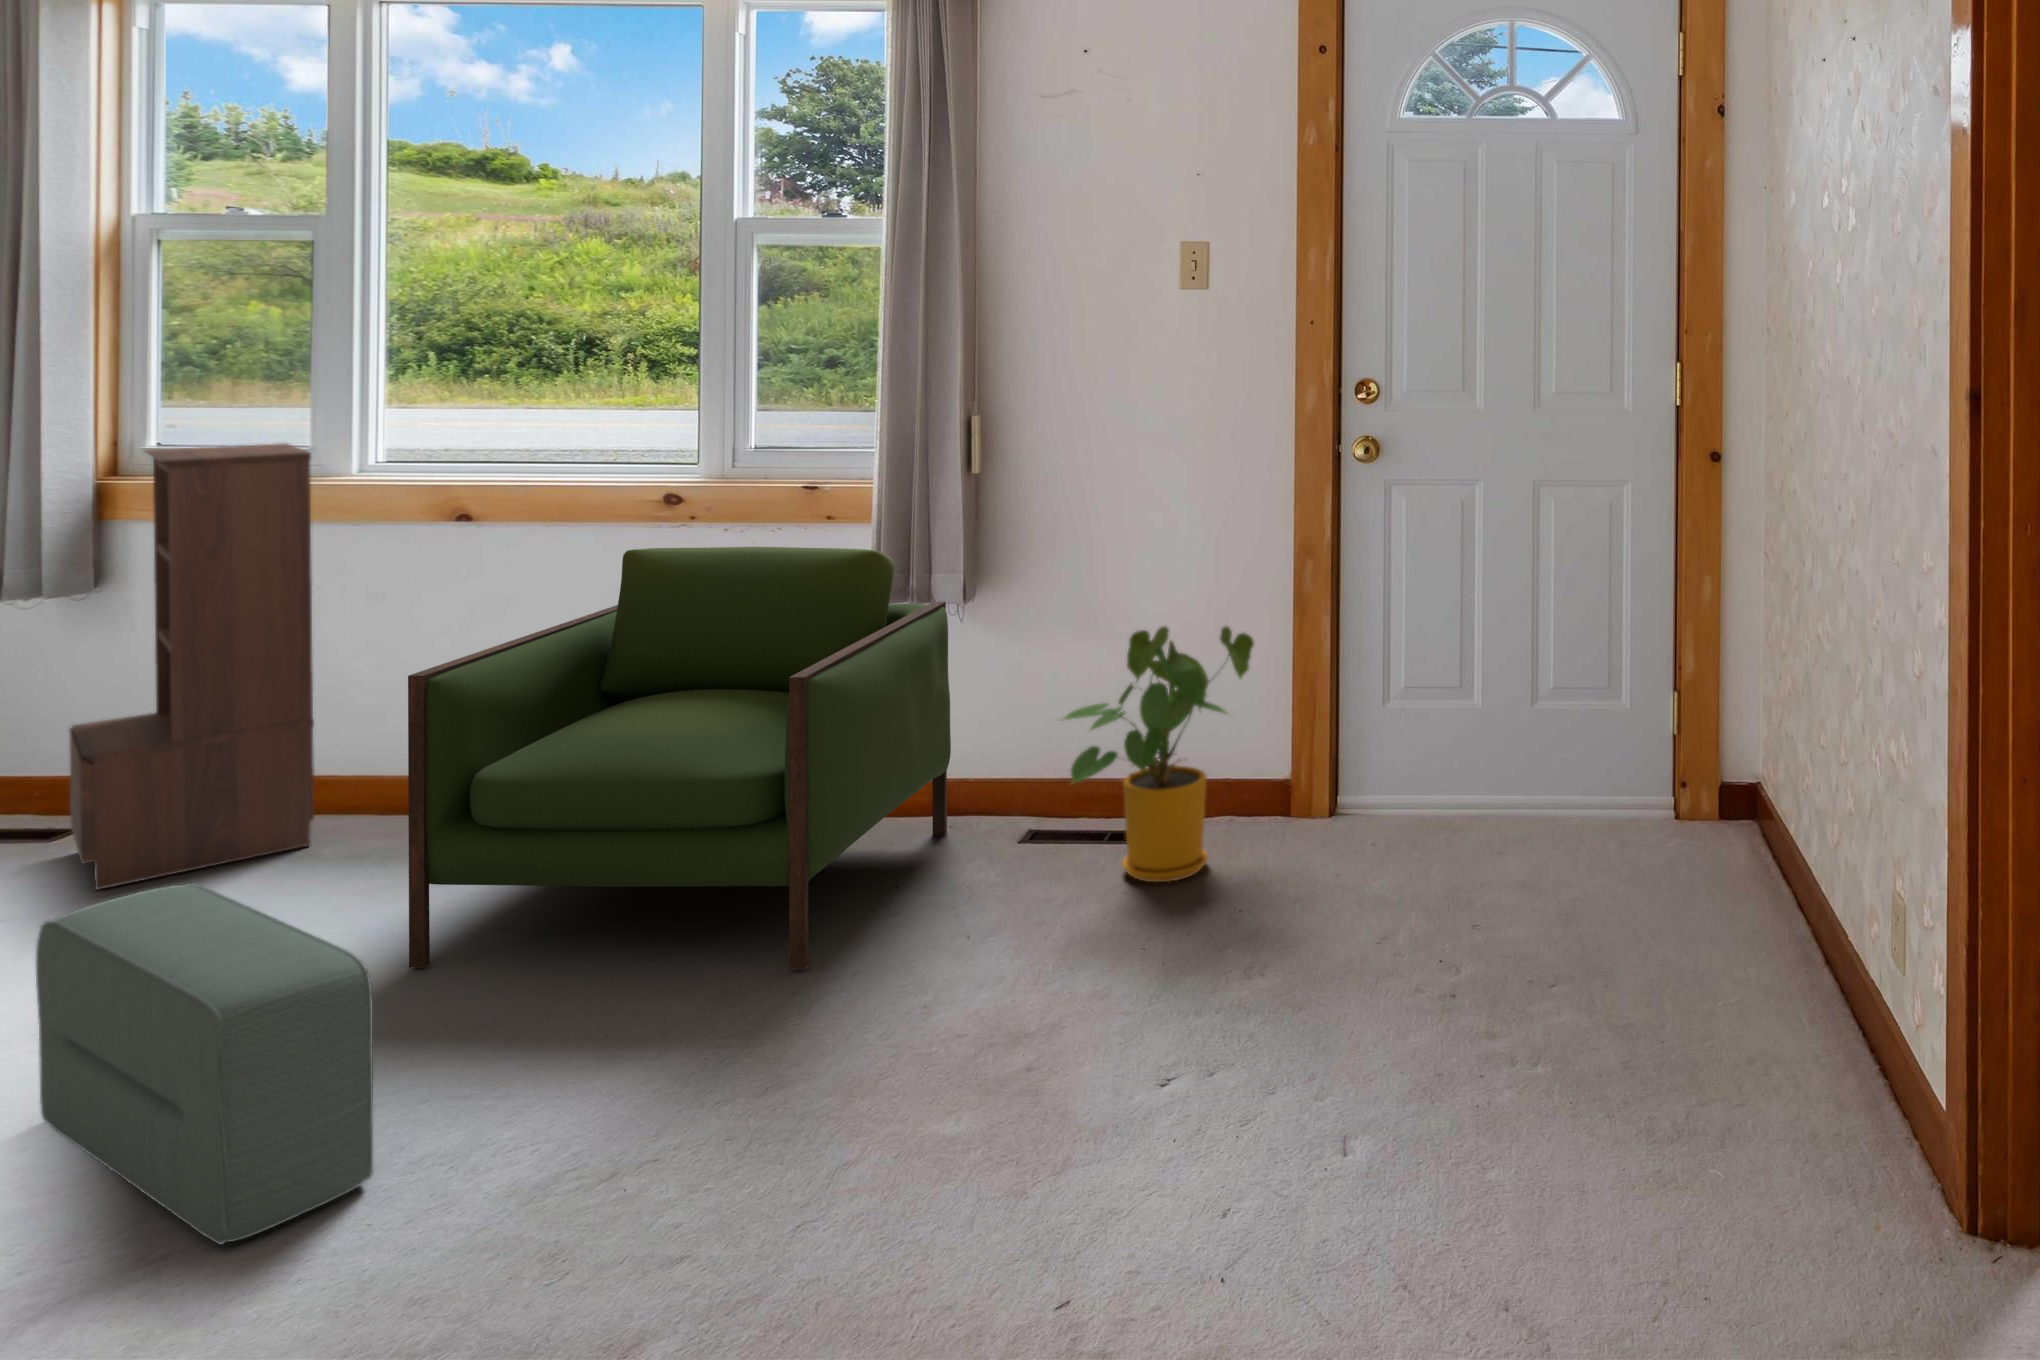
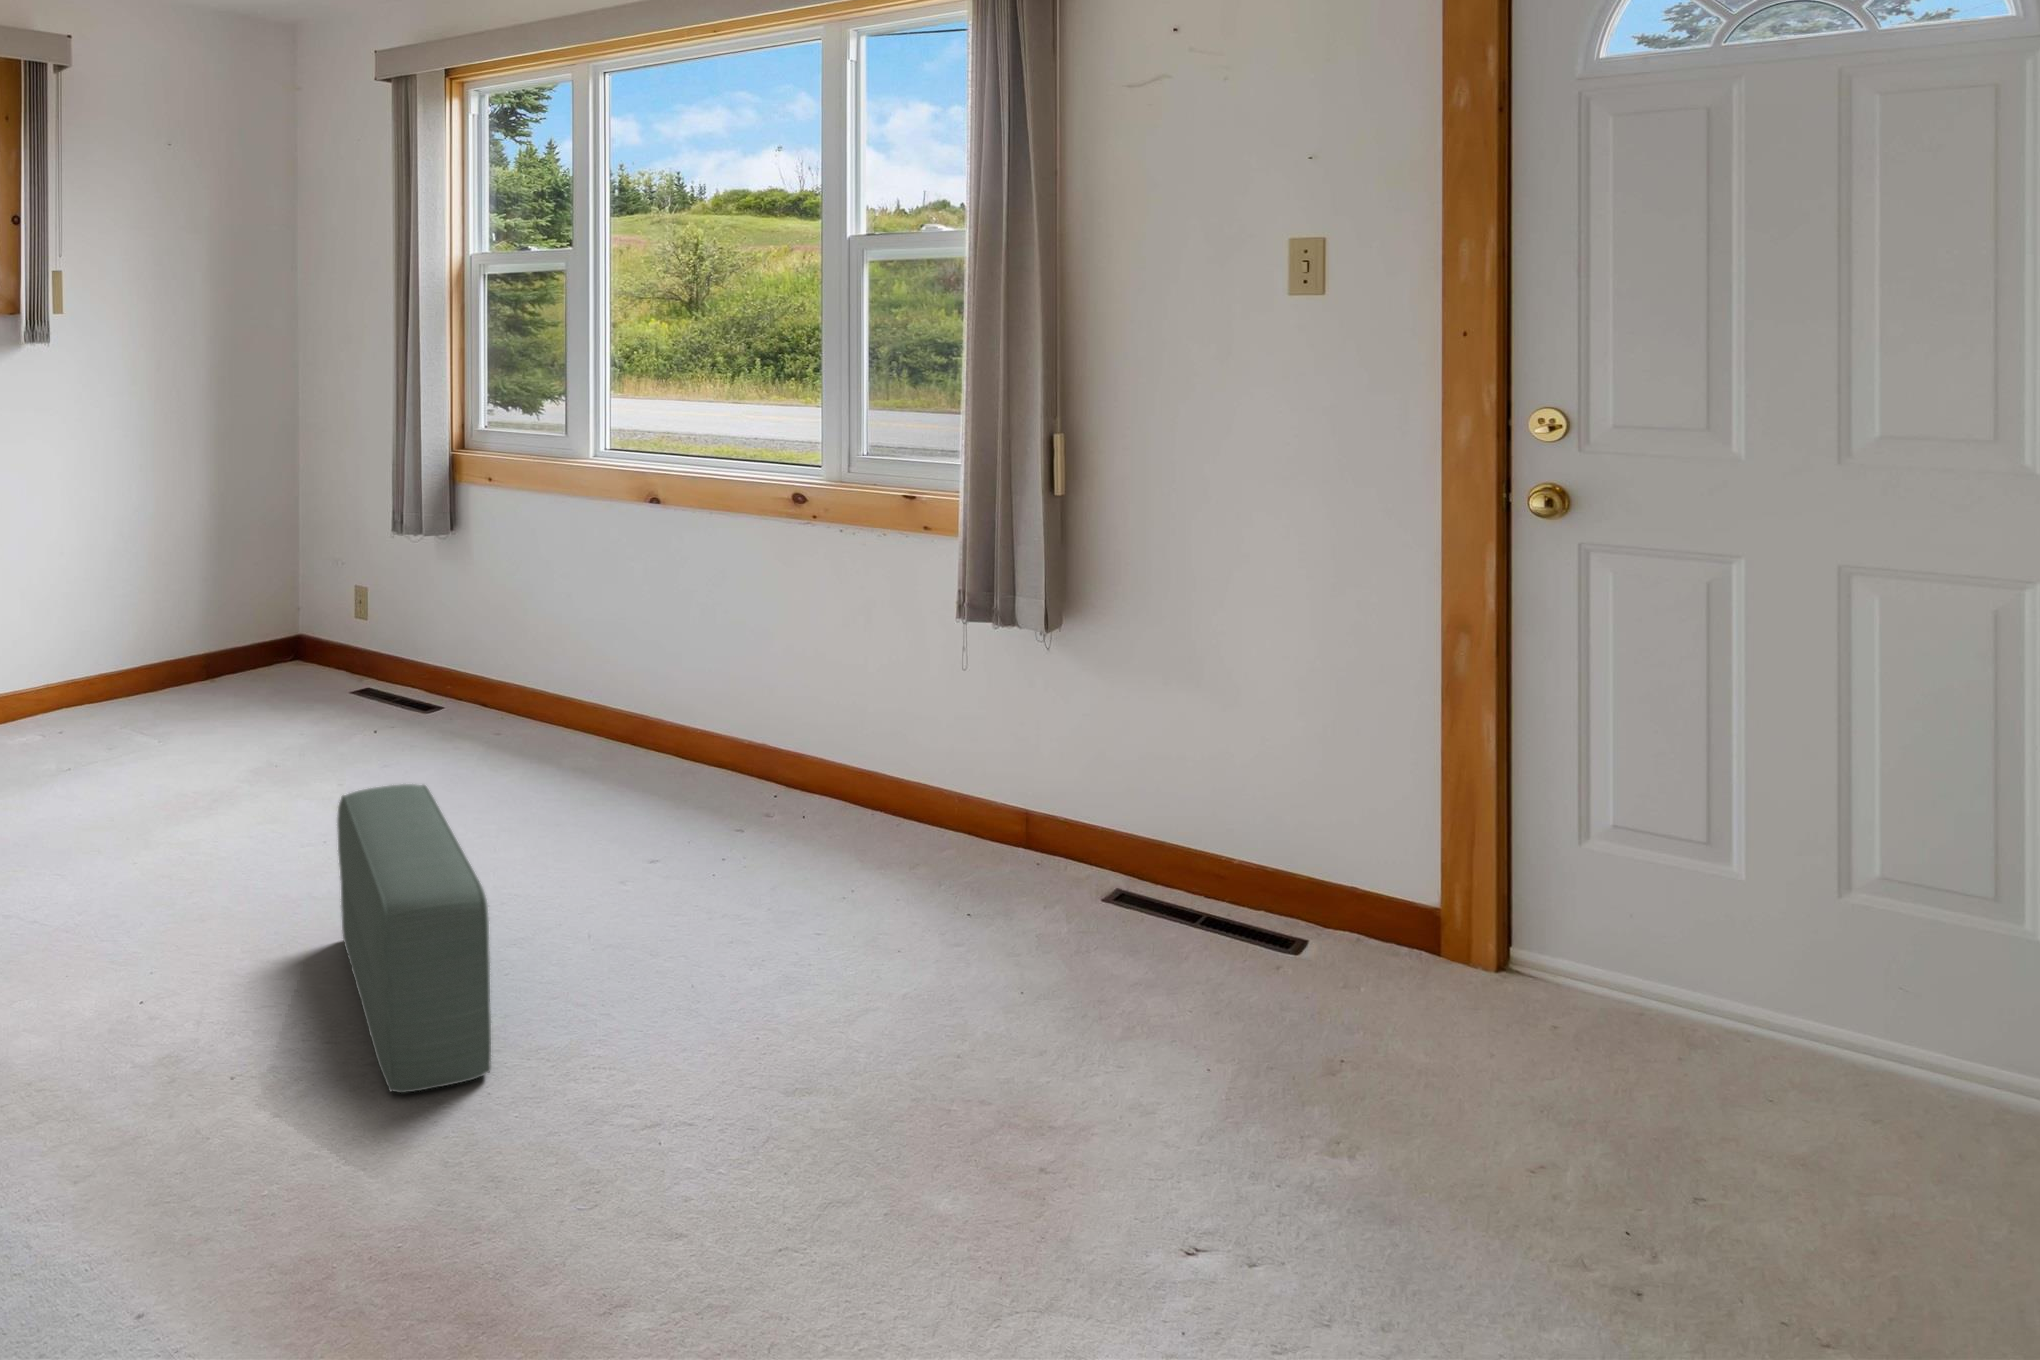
bookshelf: present [69,443,314,890] -> none [425,431,561,758]
armchair: present [408,547,951,969] -> none [574,545,1032,985]
house plant: present [1064,626,1254,882] -> none [1121,692,1380,1001]

